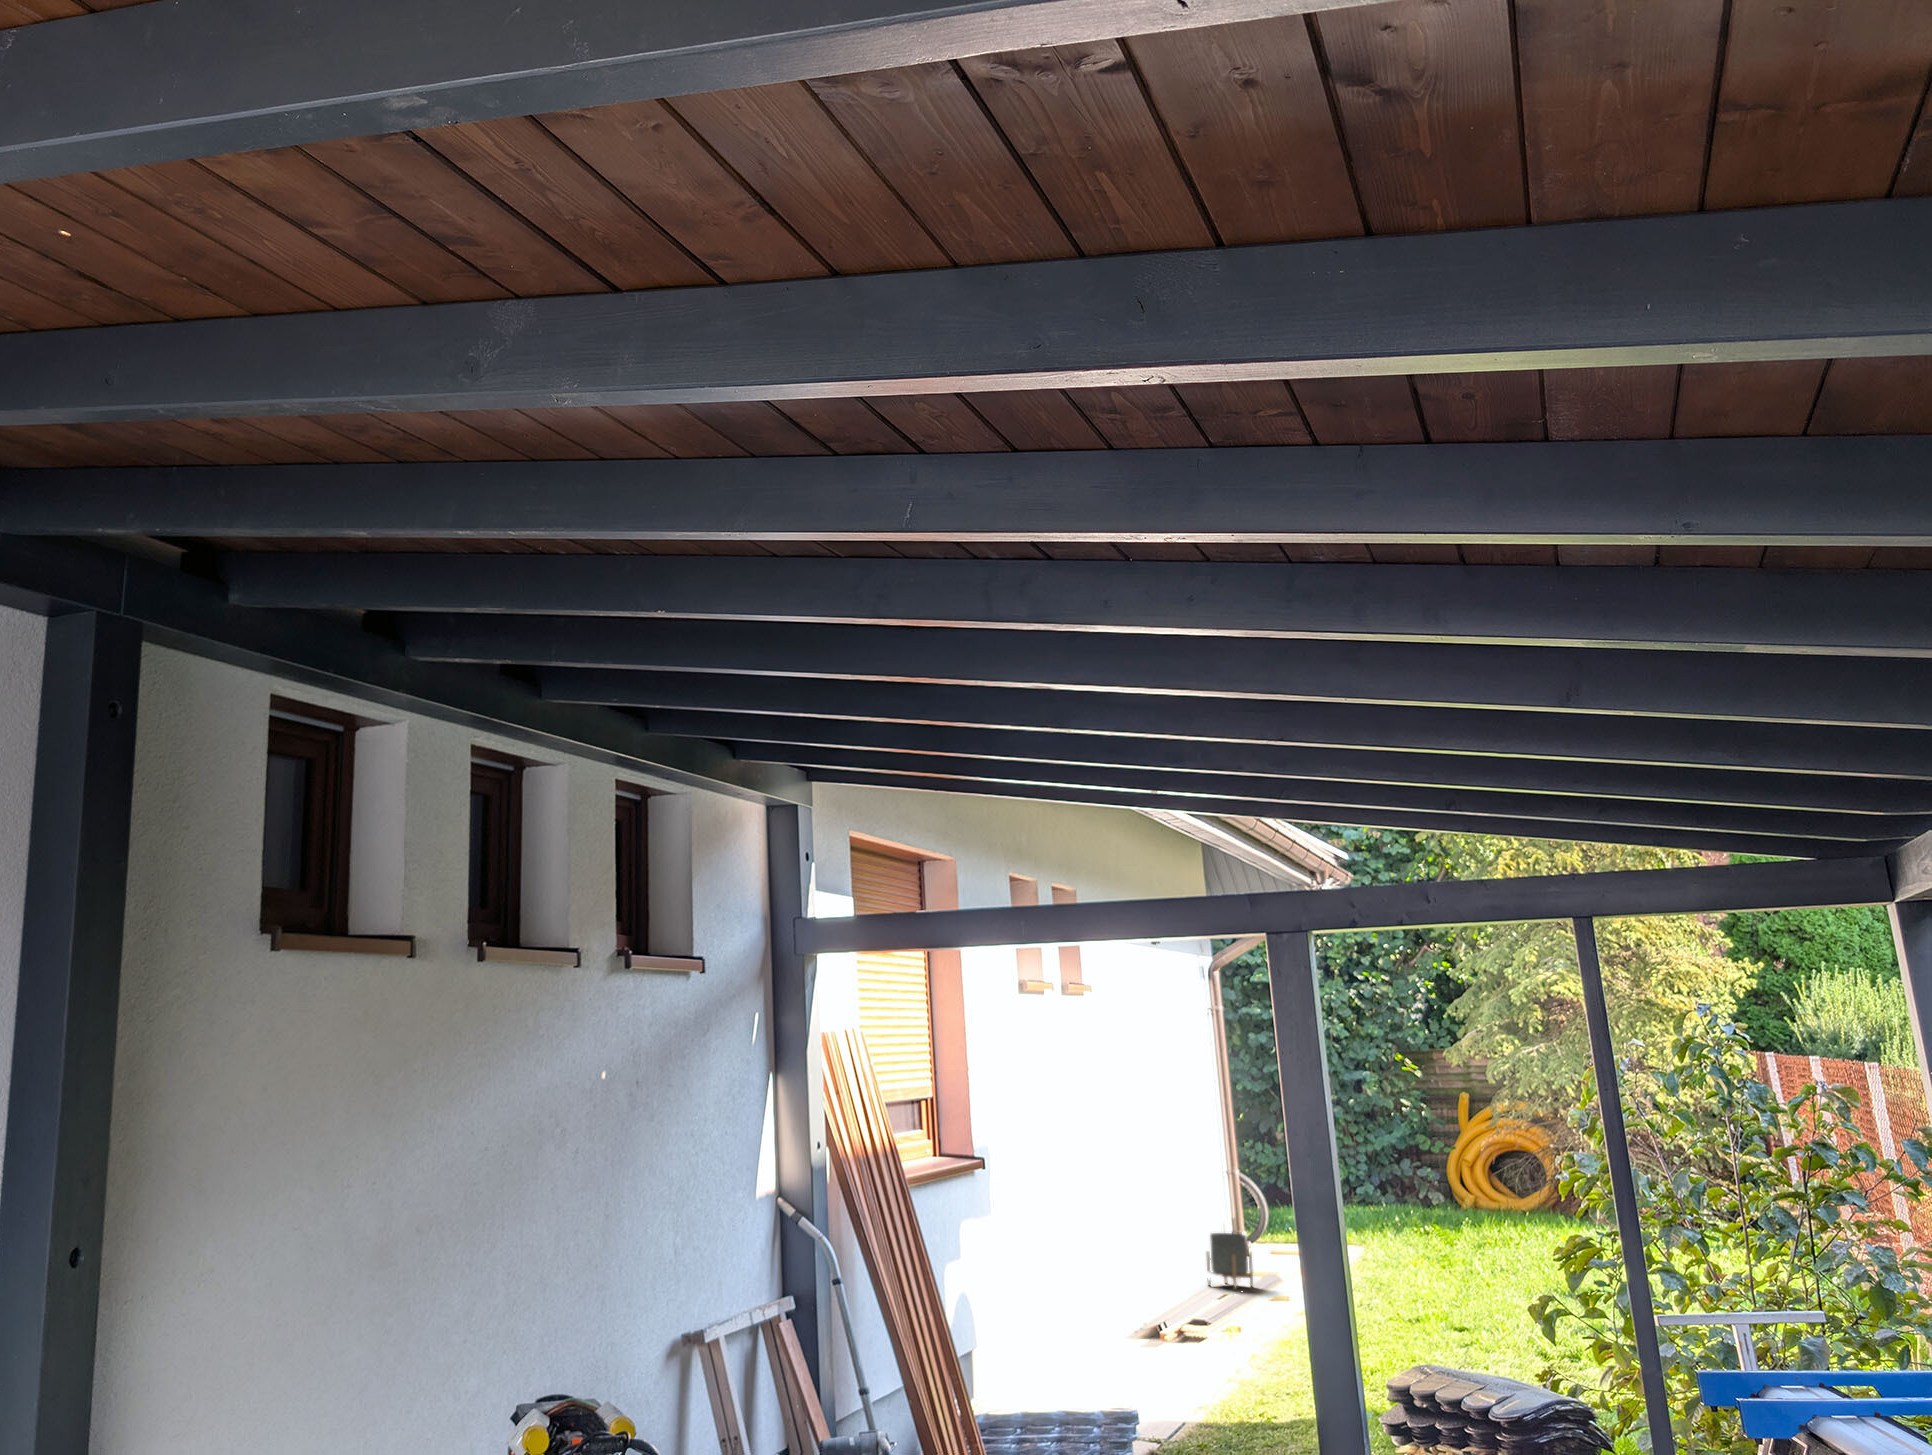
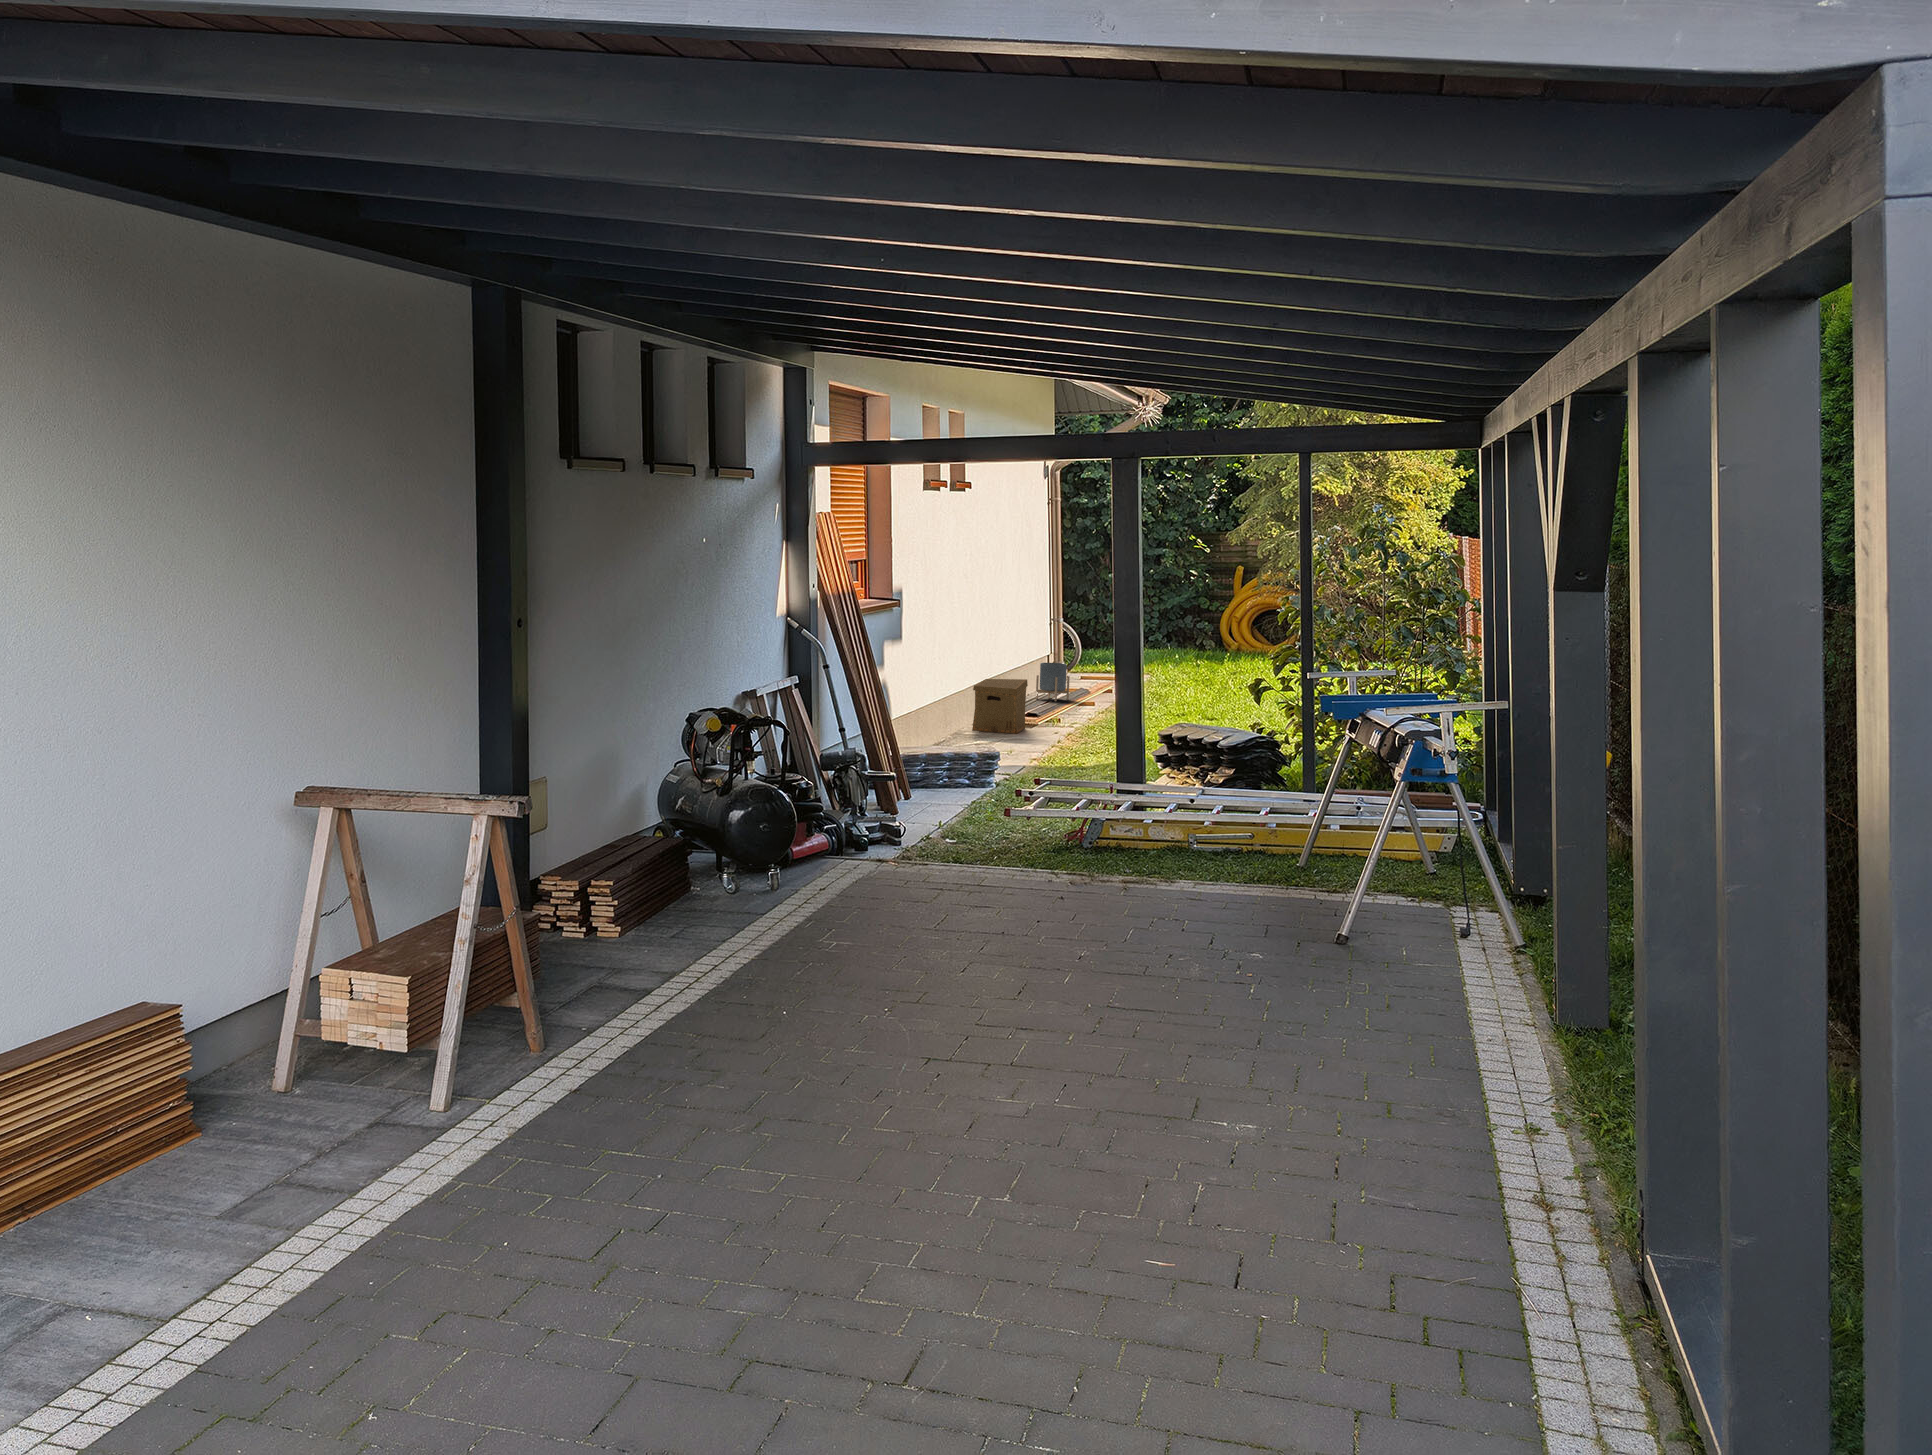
cardboard box: none [1111,1265,1190,1352] -> present [972,679,1028,734]

